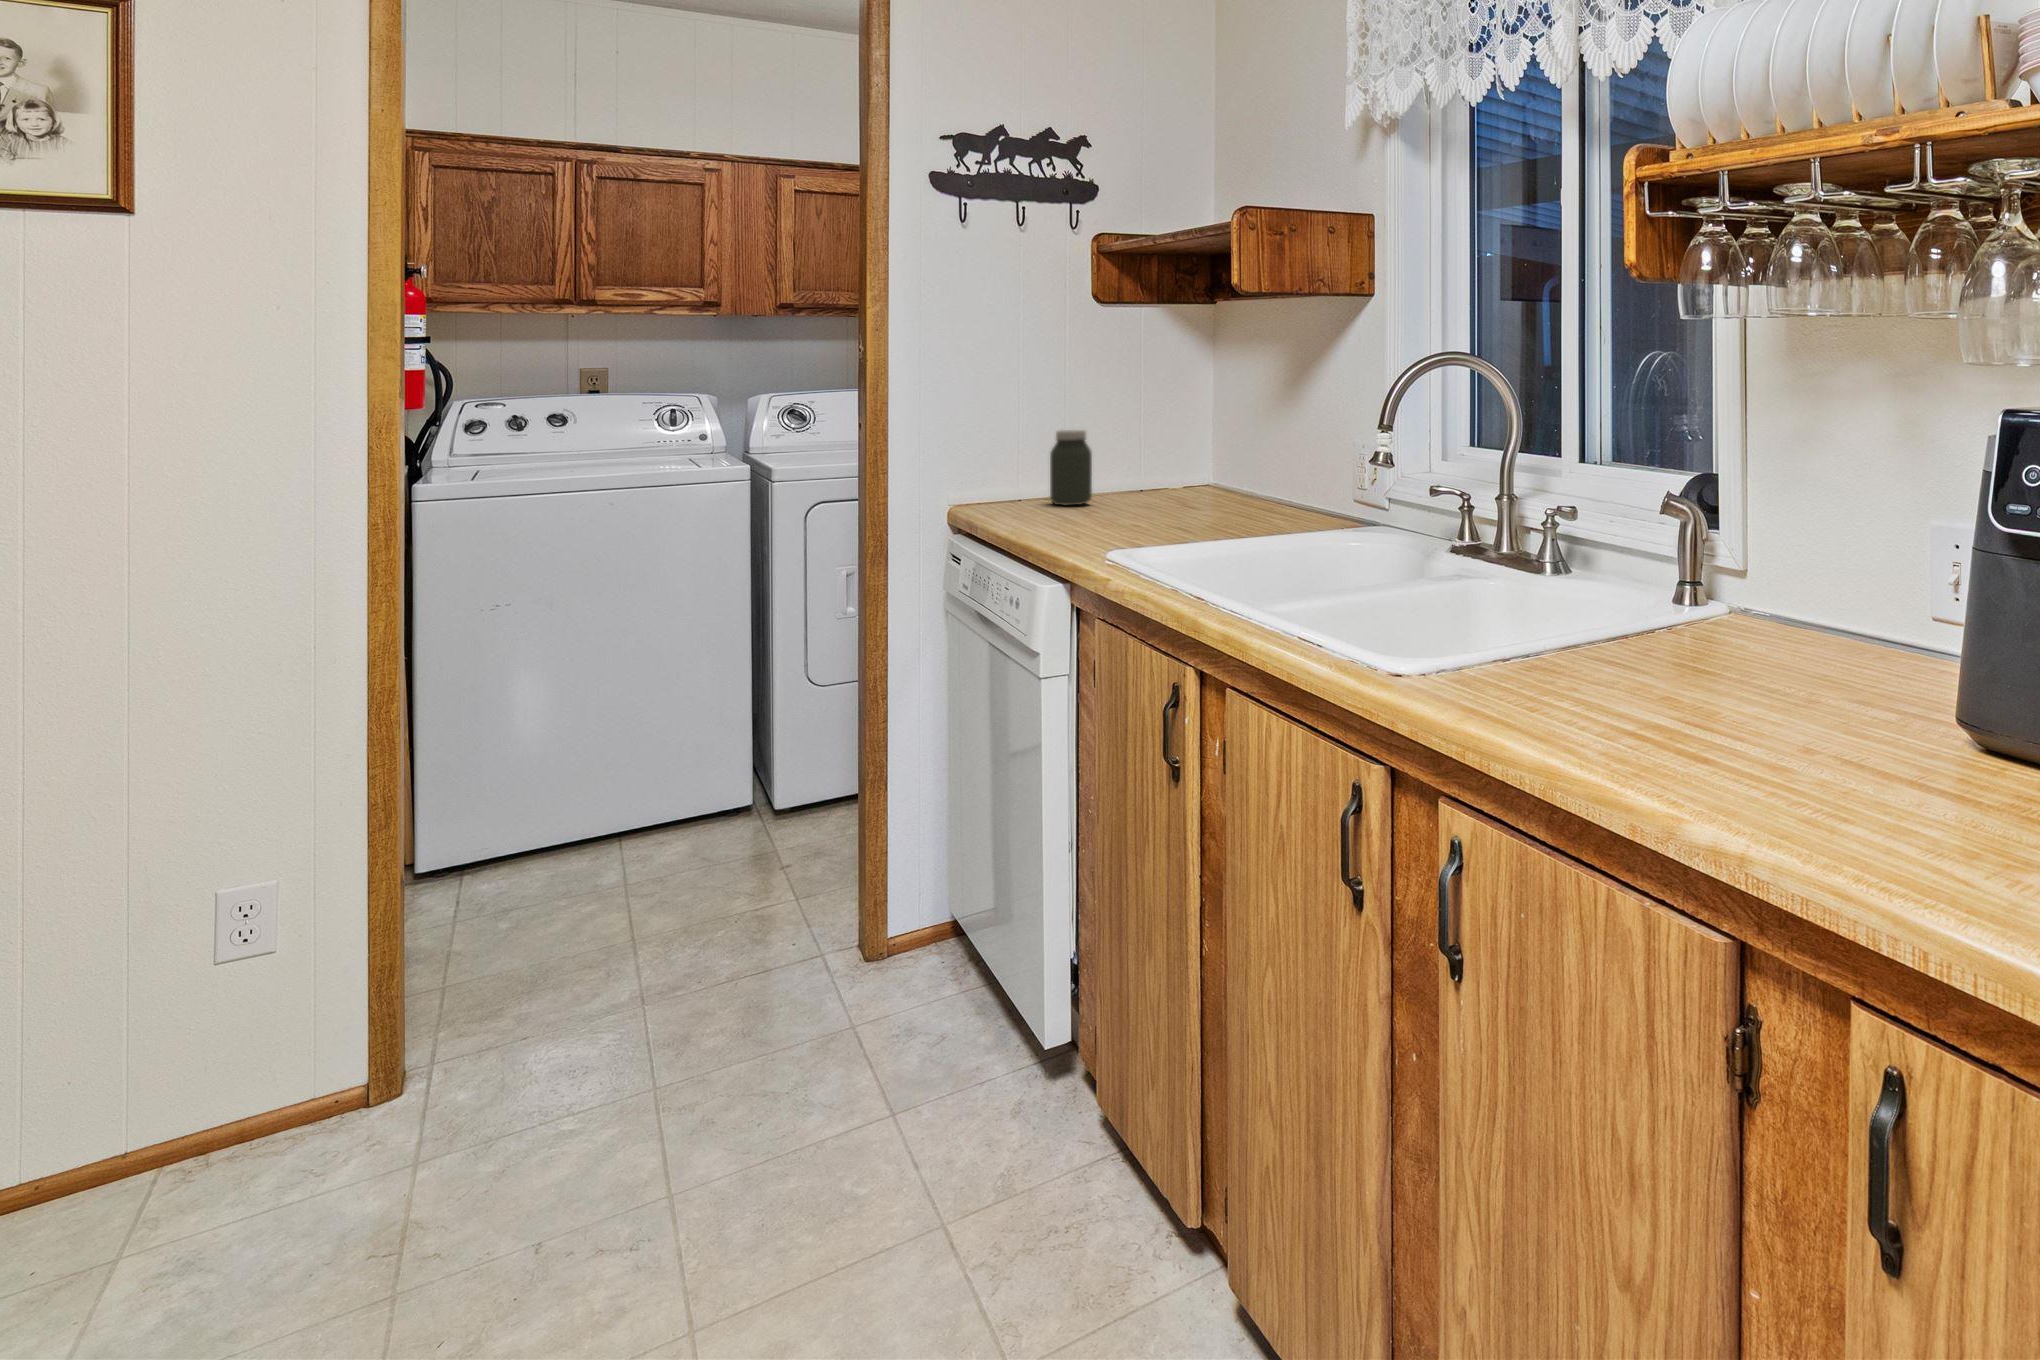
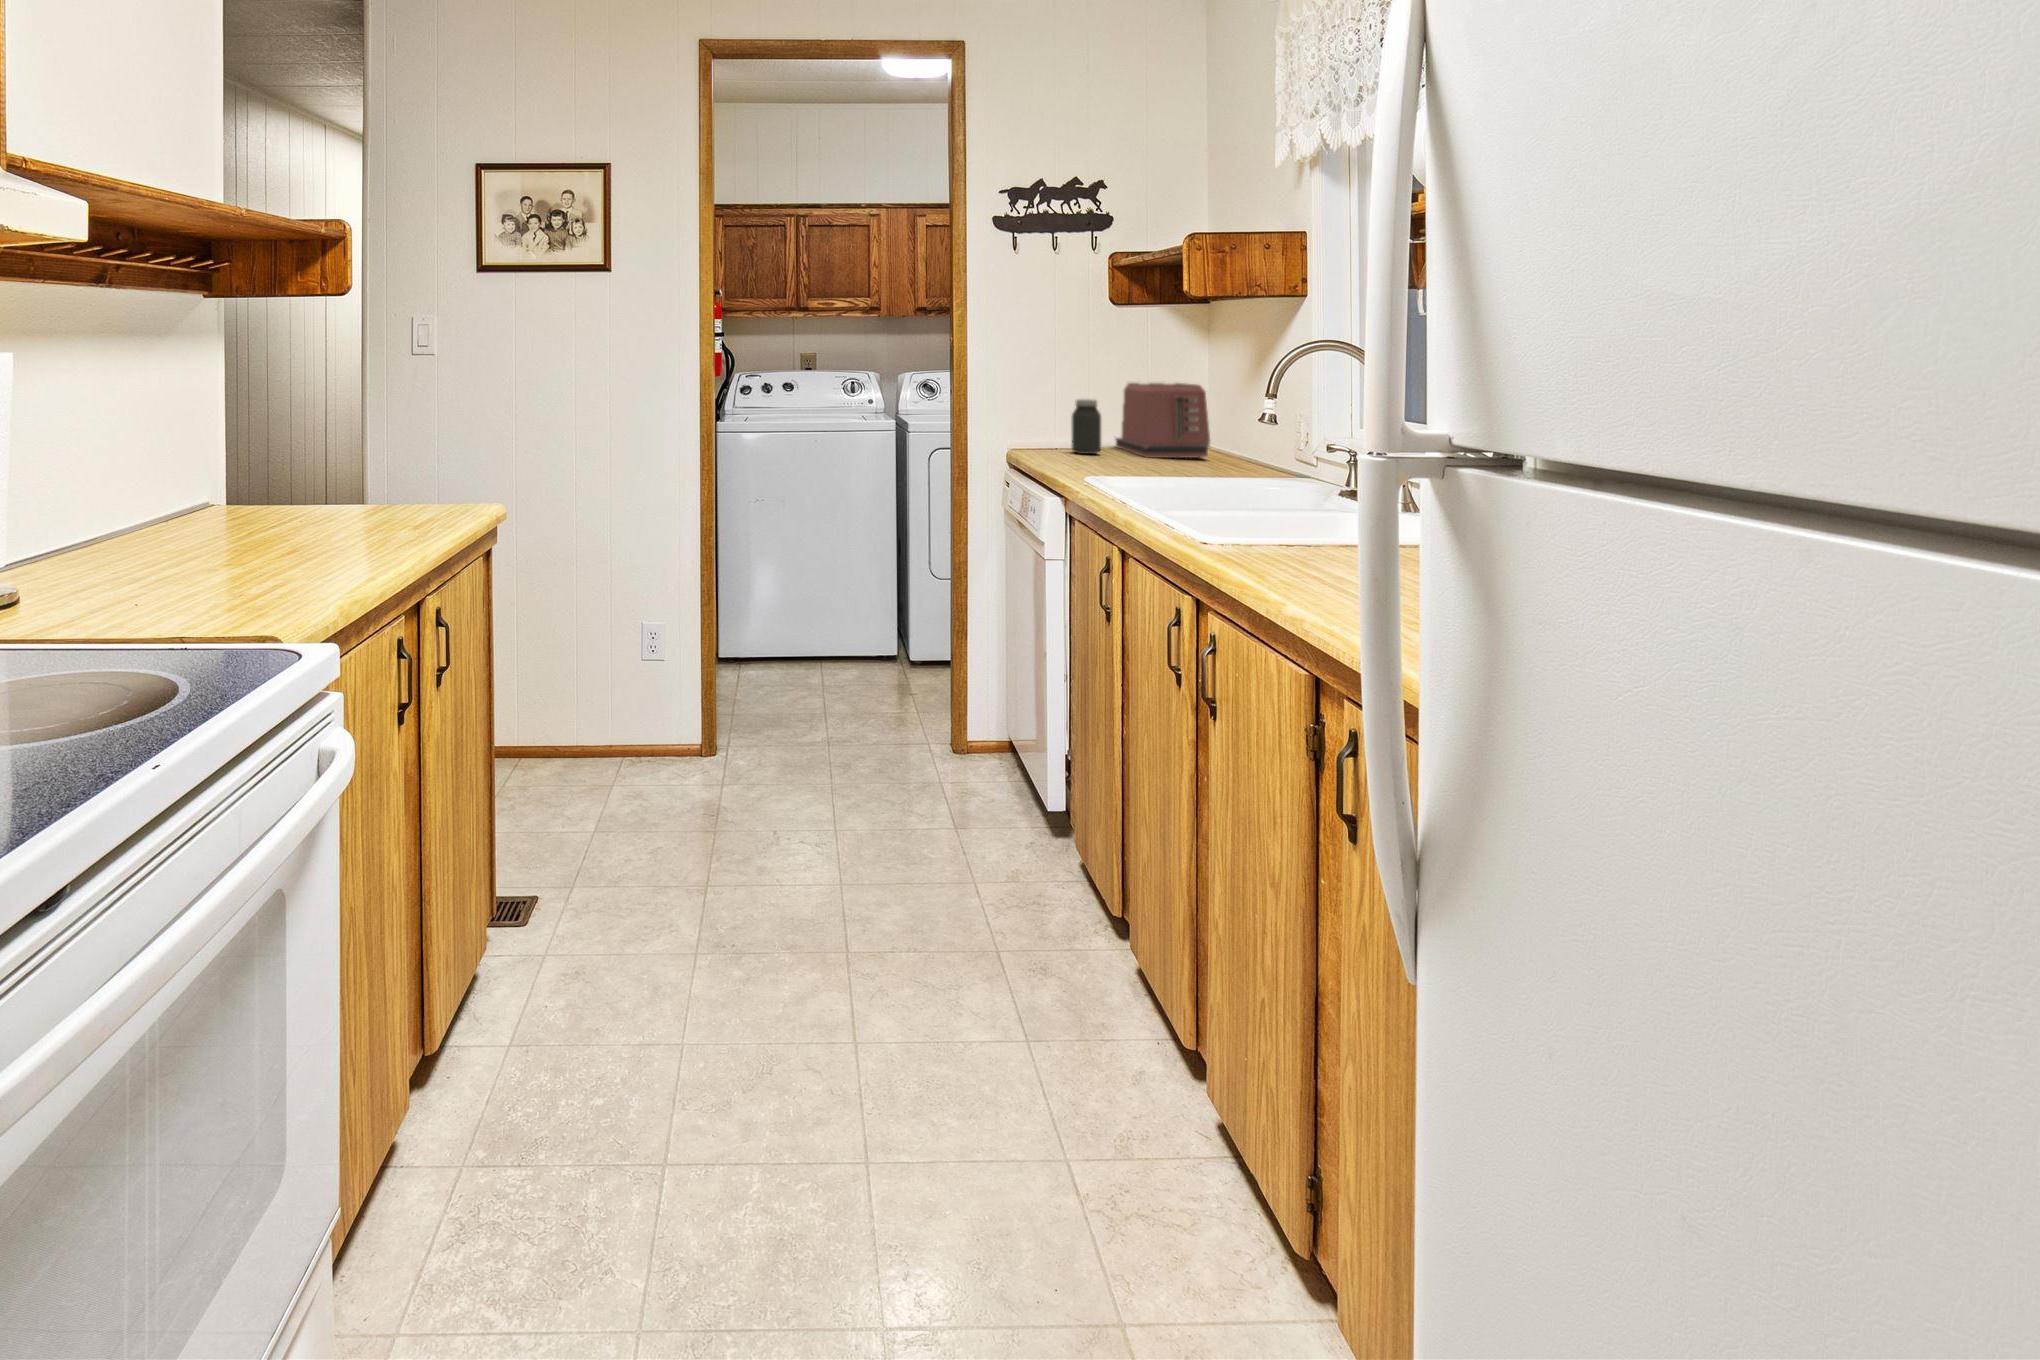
toaster: none [1093,401,1227,503] -> present [1114,383,1210,458]

